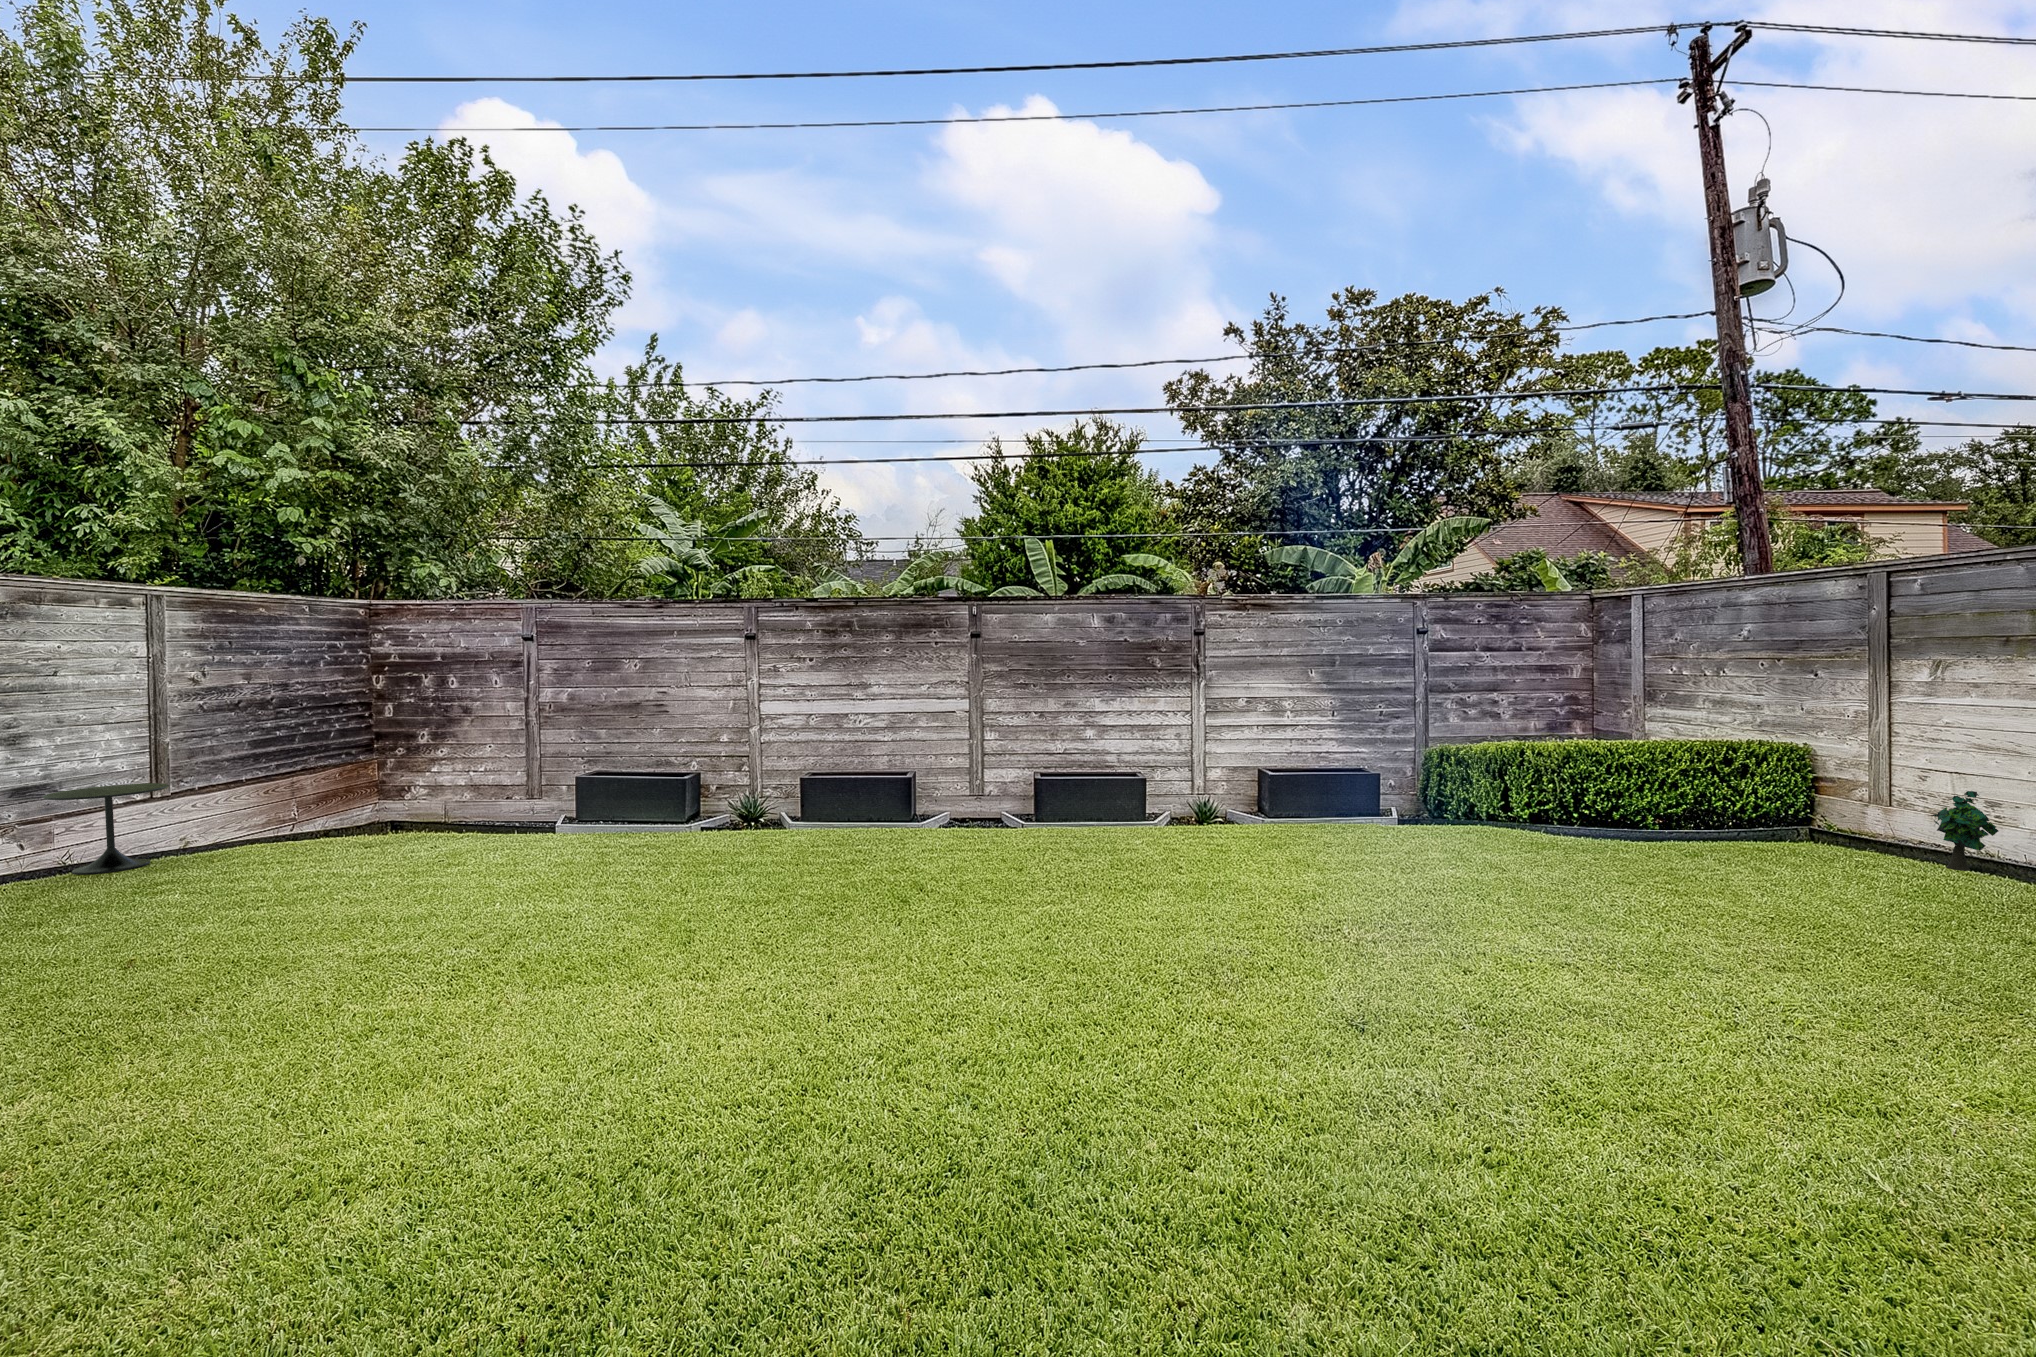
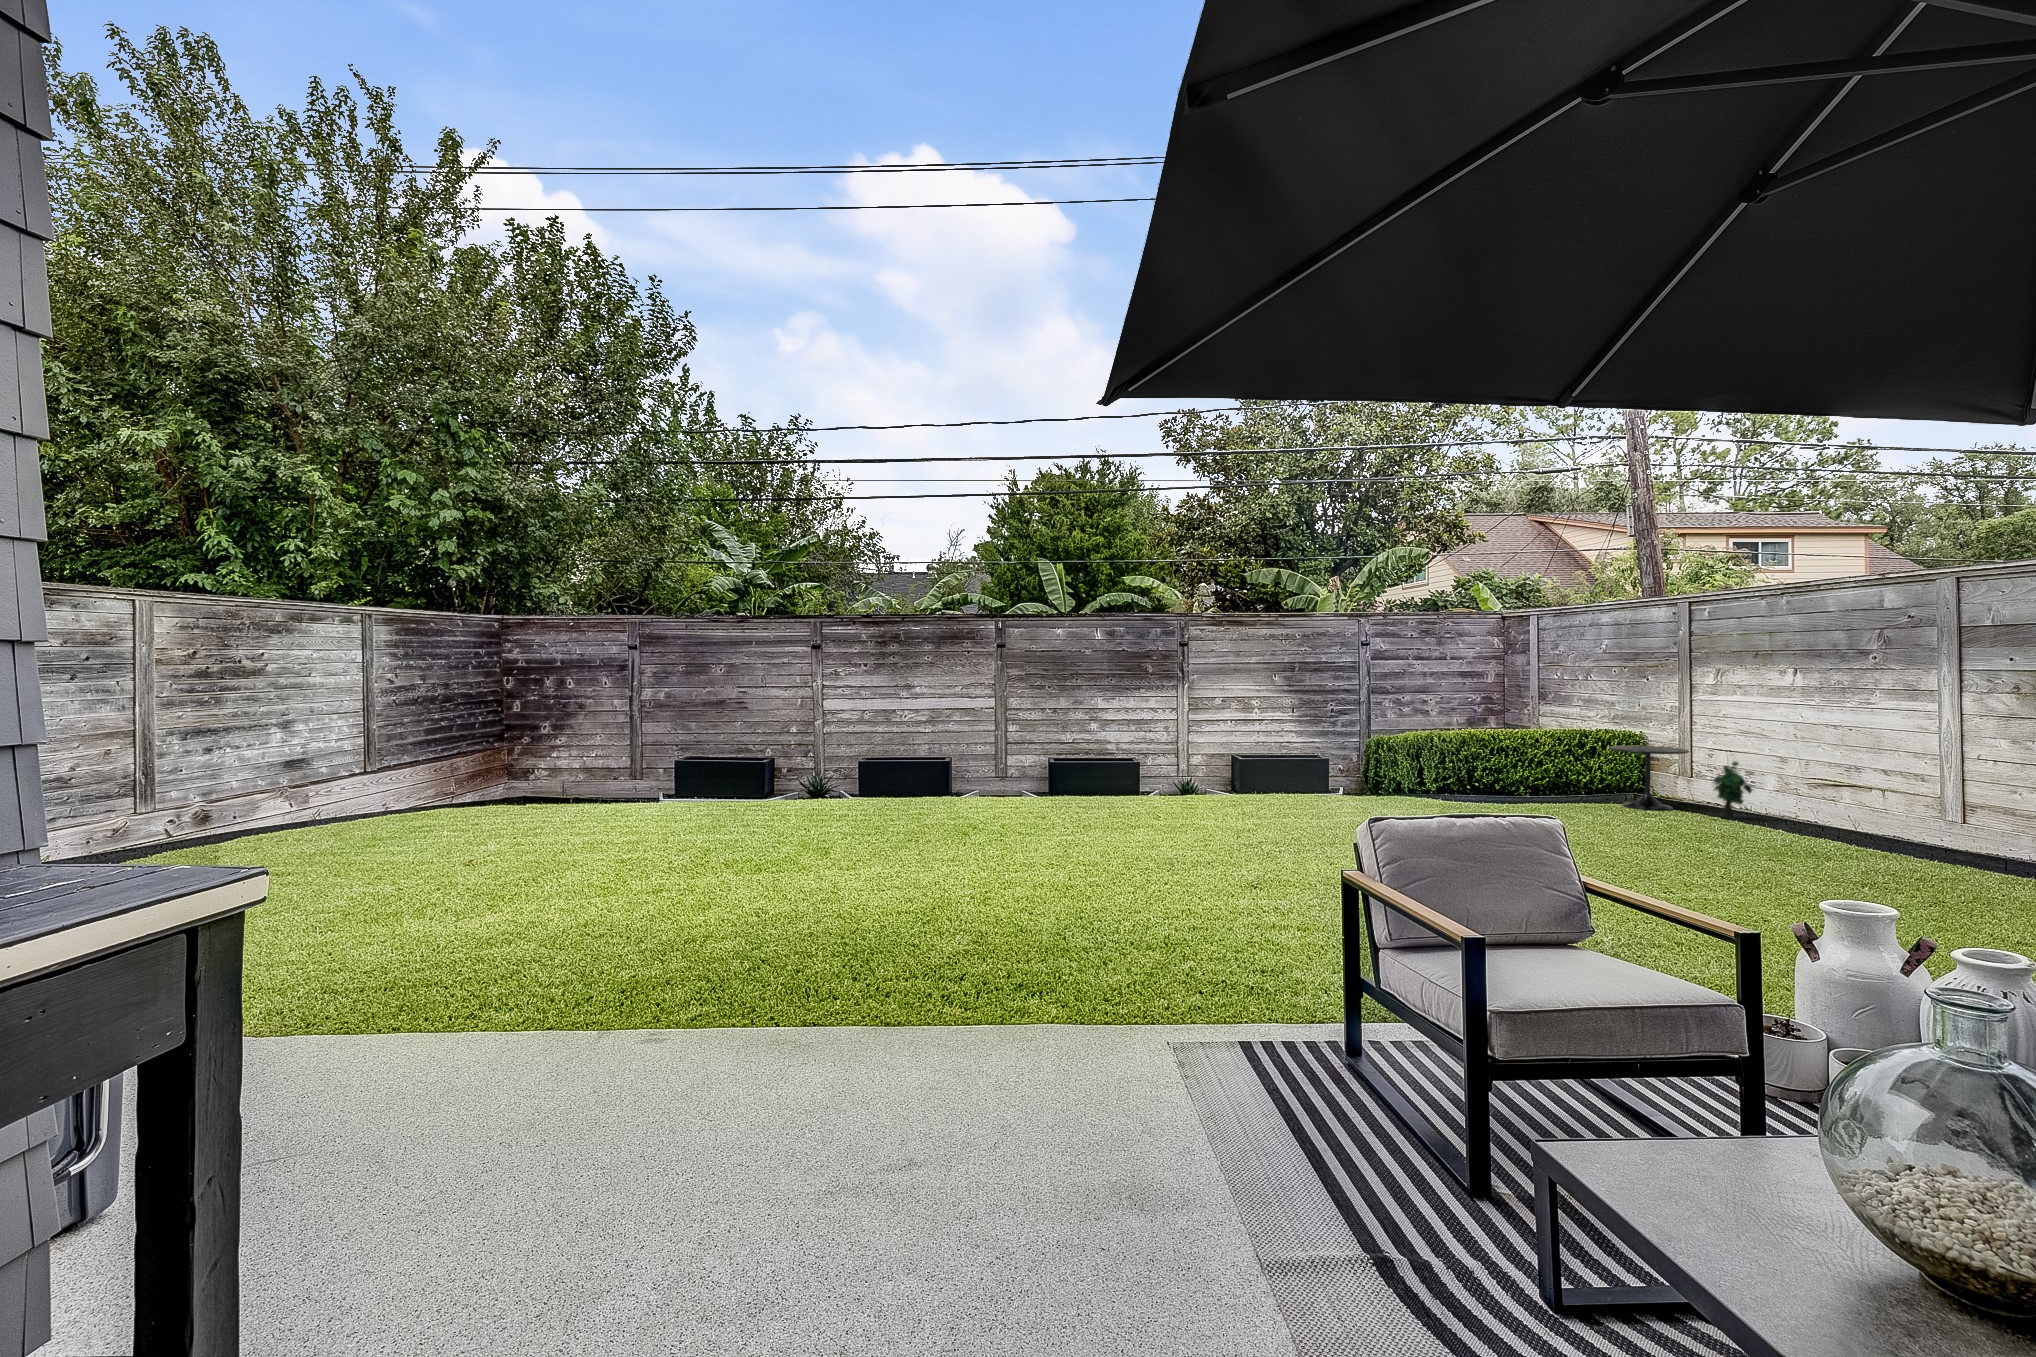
side table: present [43,783,169,875] -> present [1609,745,1689,811]

